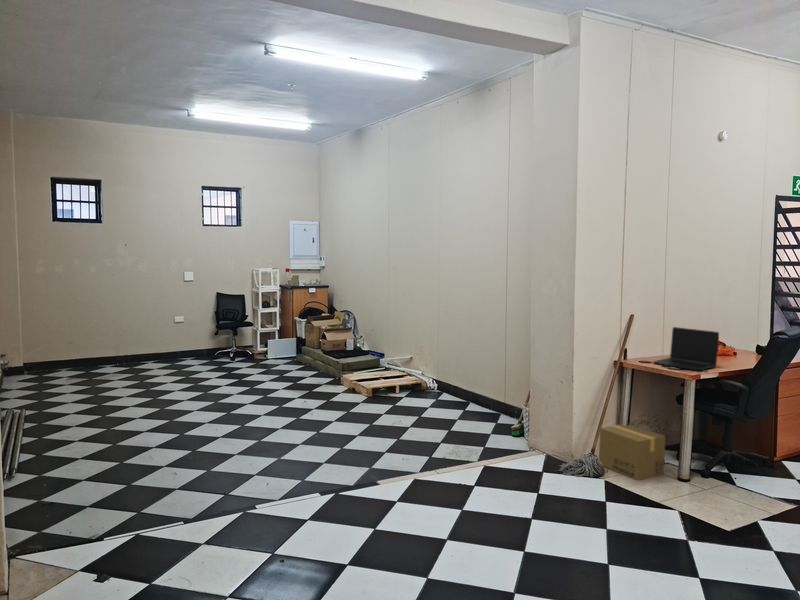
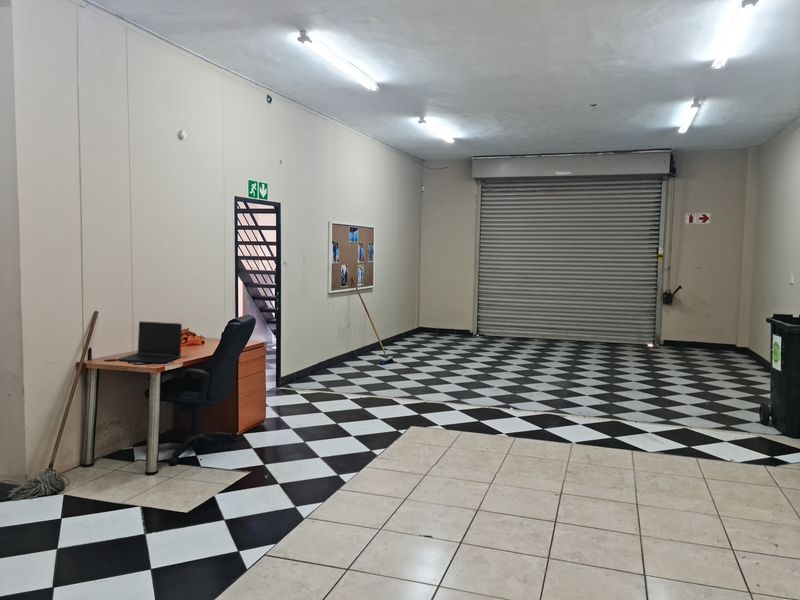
cardboard box: present [599,424,665,480] -> none [61,427,133,486]

